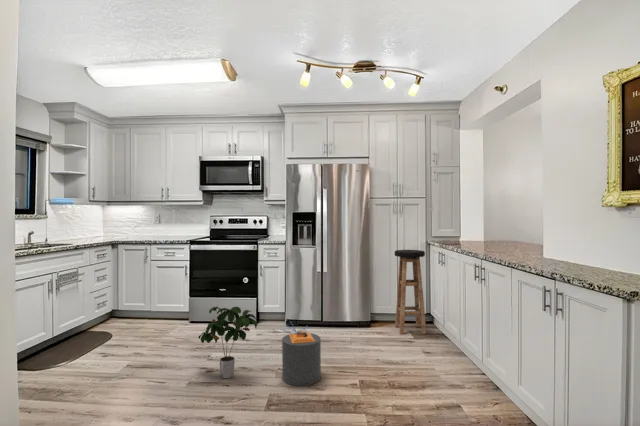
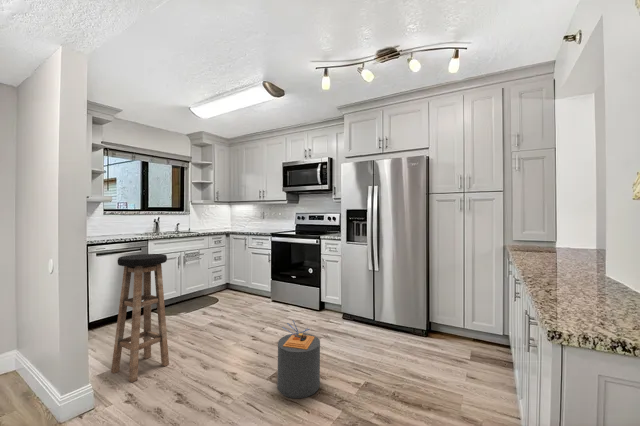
bar stool: present [395,250,426,334] -> present [111,254,169,382]
potted plant: present [198,307,257,378] -> none [224,293,264,365]

